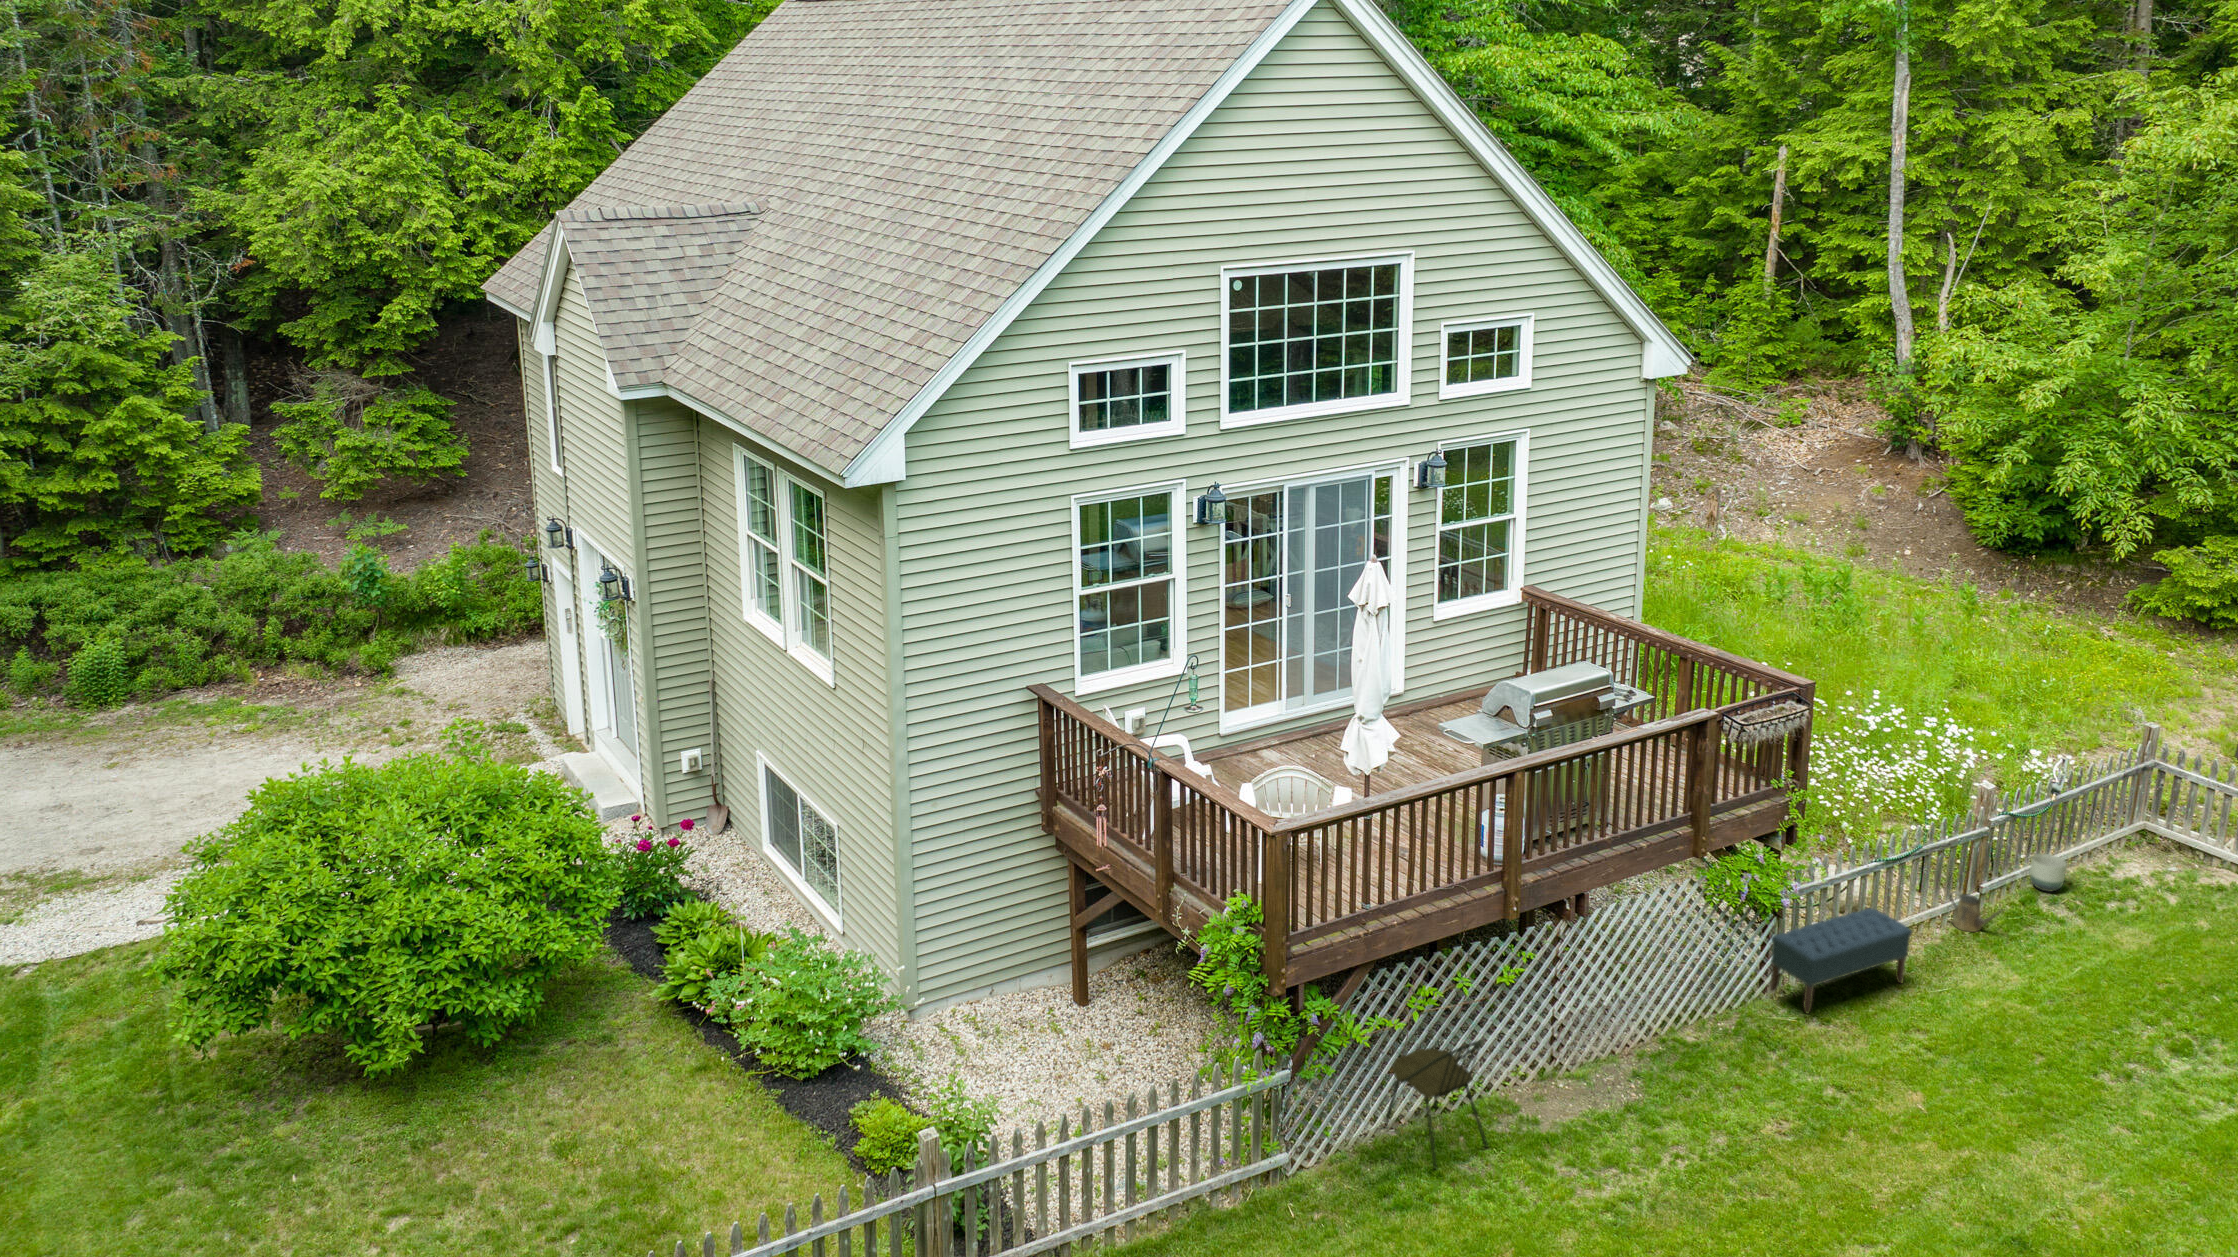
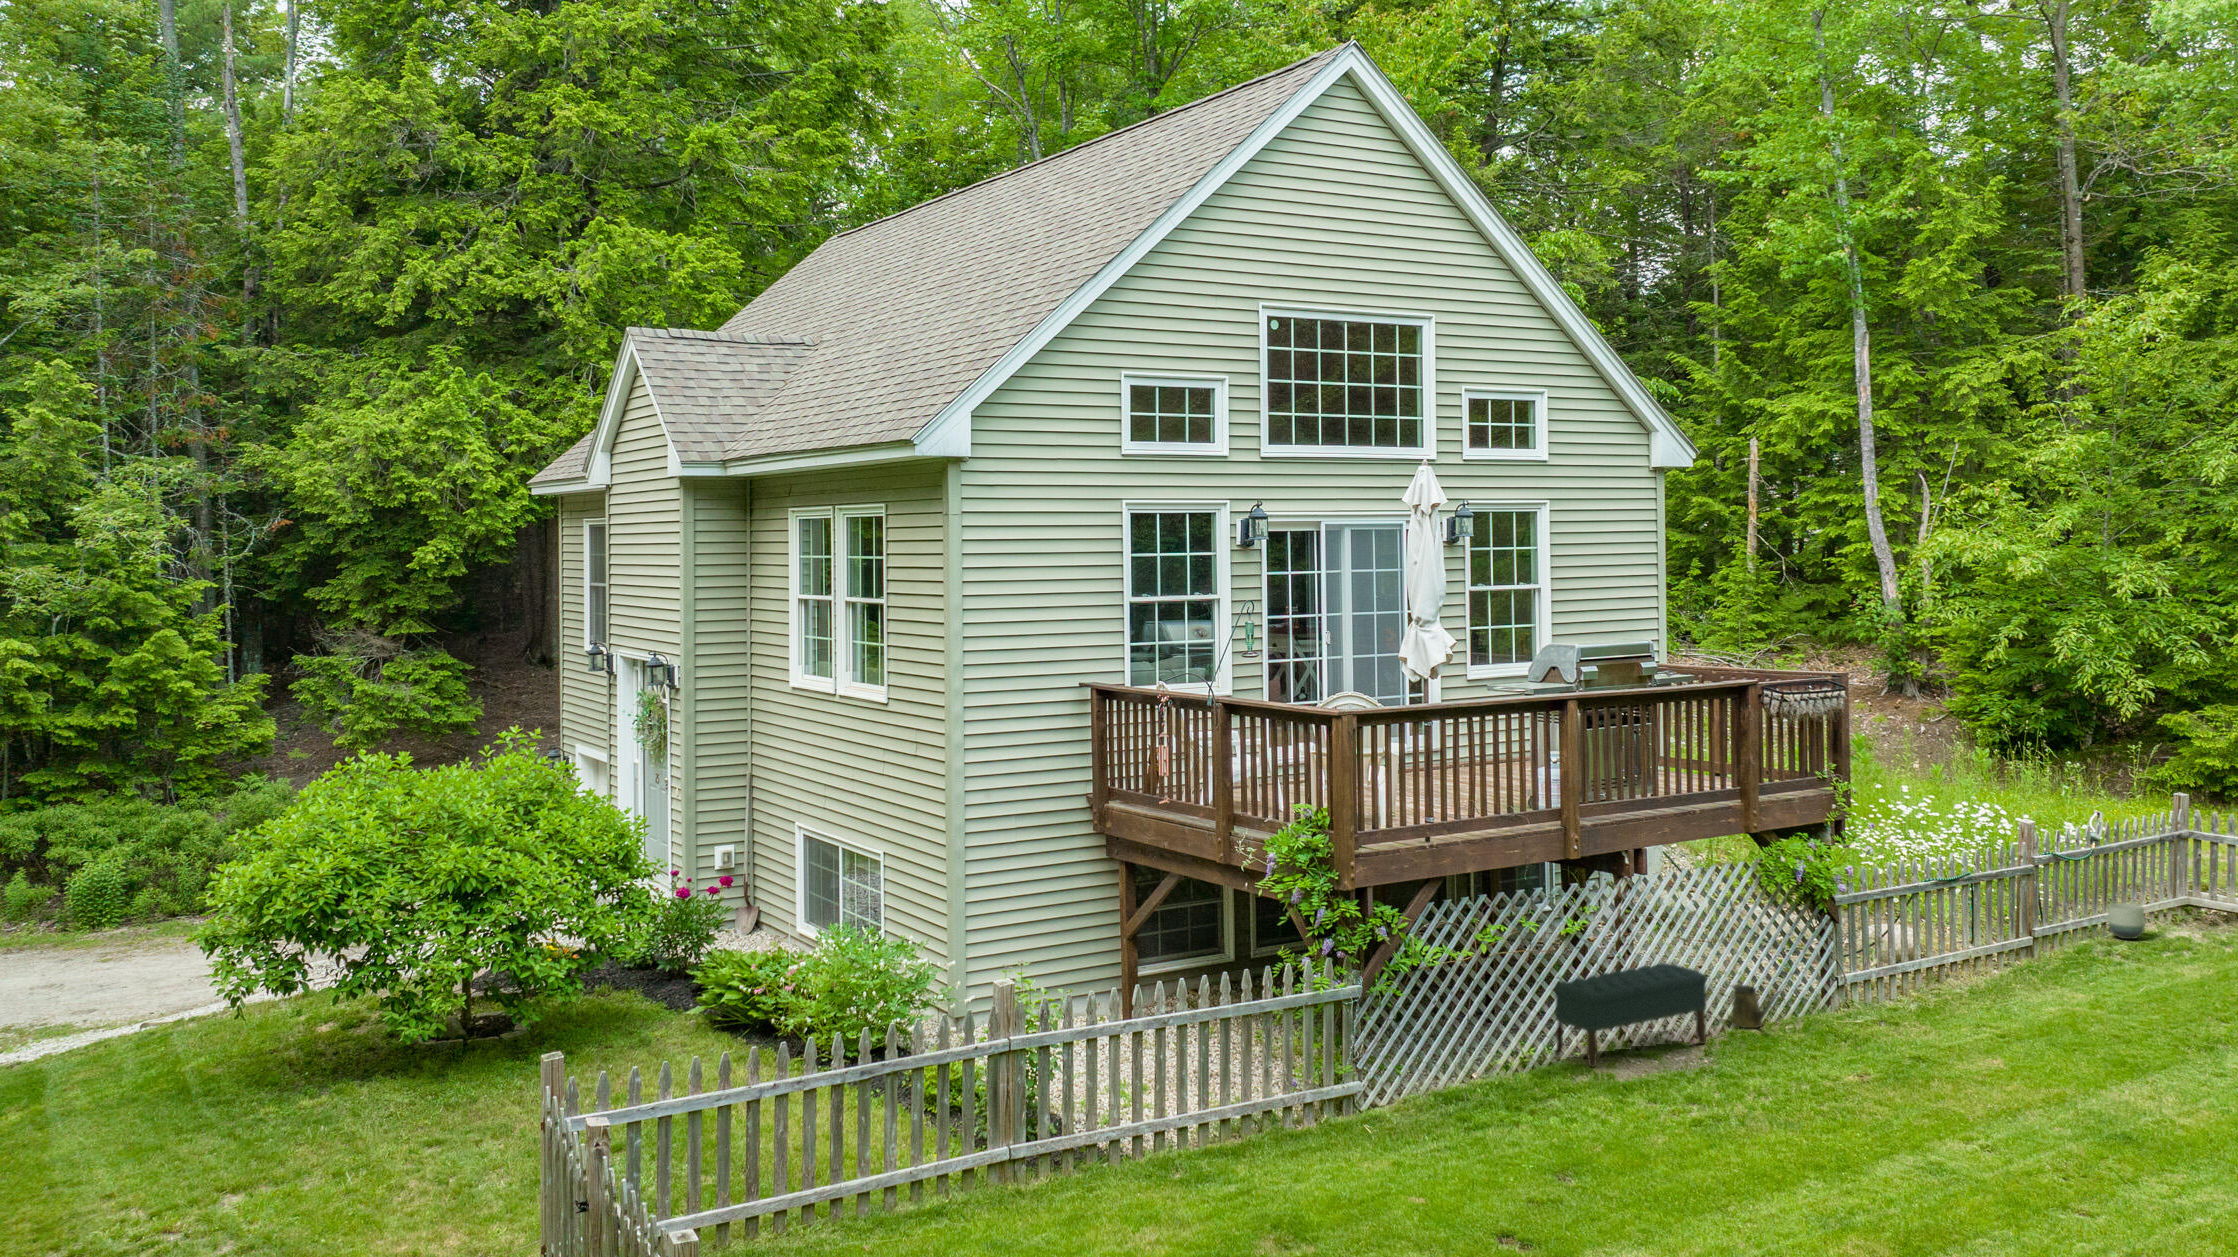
watering can: present [1949,892,2004,932] -> present [1729,985,1780,1028]
bench: present [1770,908,1912,1013] -> present [1554,963,1707,1067]
chair: present [1384,1040,1488,1169] -> none [1454,951,1564,1092]

